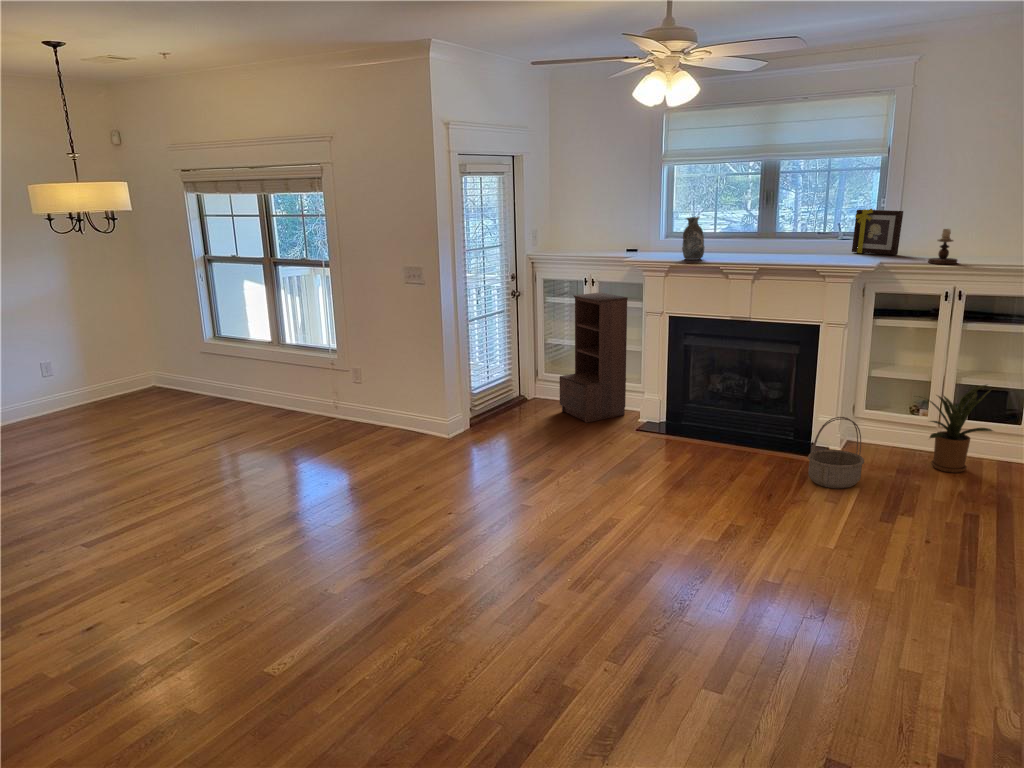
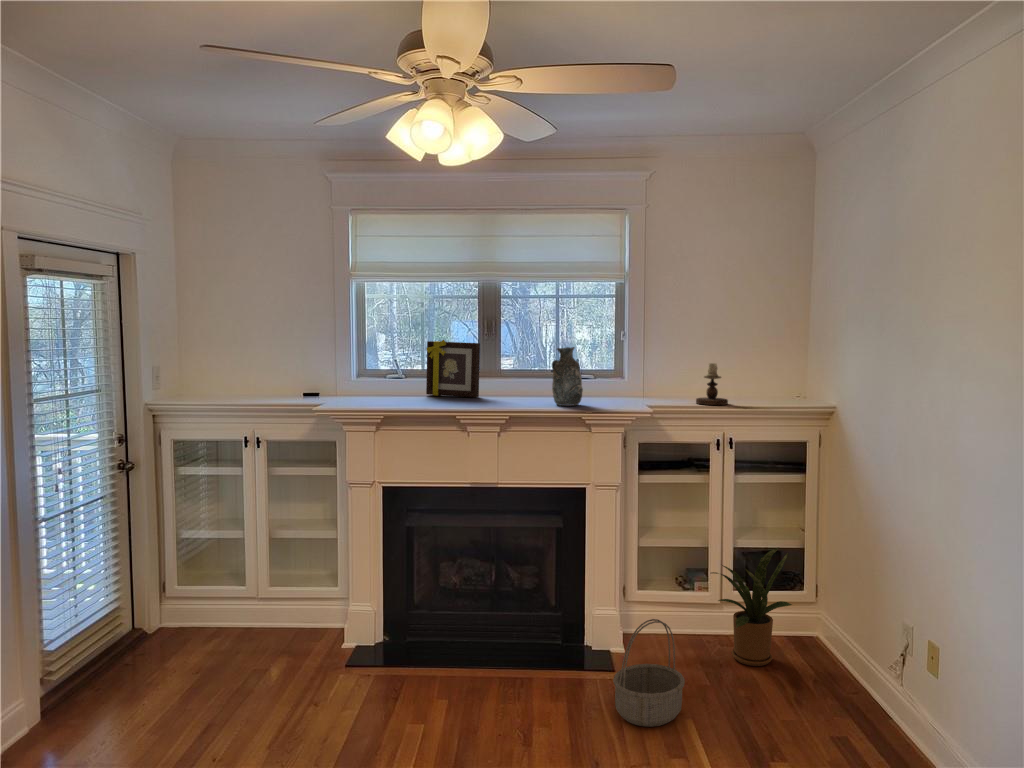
picture frame: present [852,208,903,255] -> present [426,340,480,398]
decorative vase: present [682,217,704,260] -> present [552,347,583,406]
bookshelf: present [559,292,628,423] -> none [208,457,317,667]

